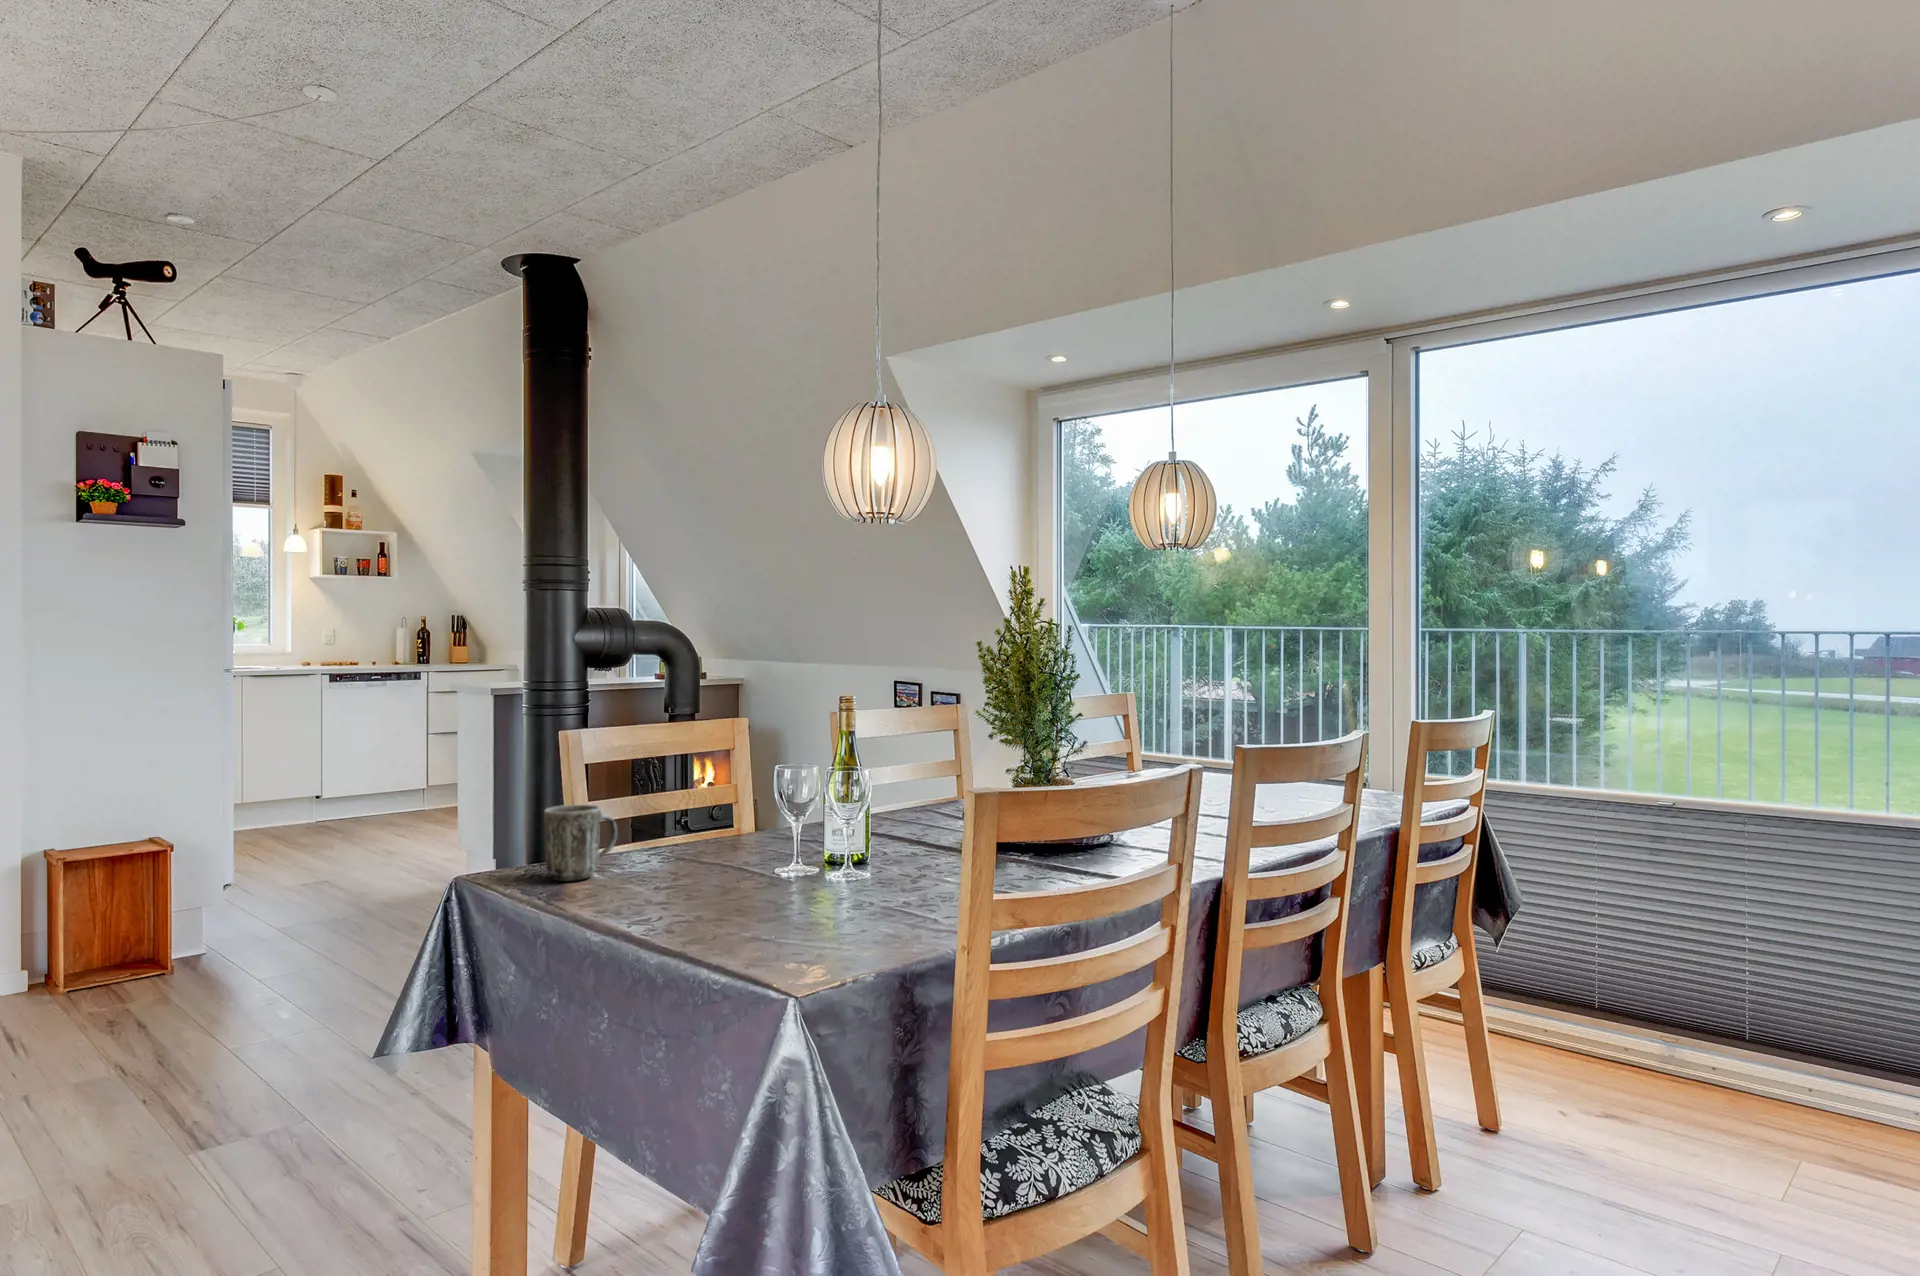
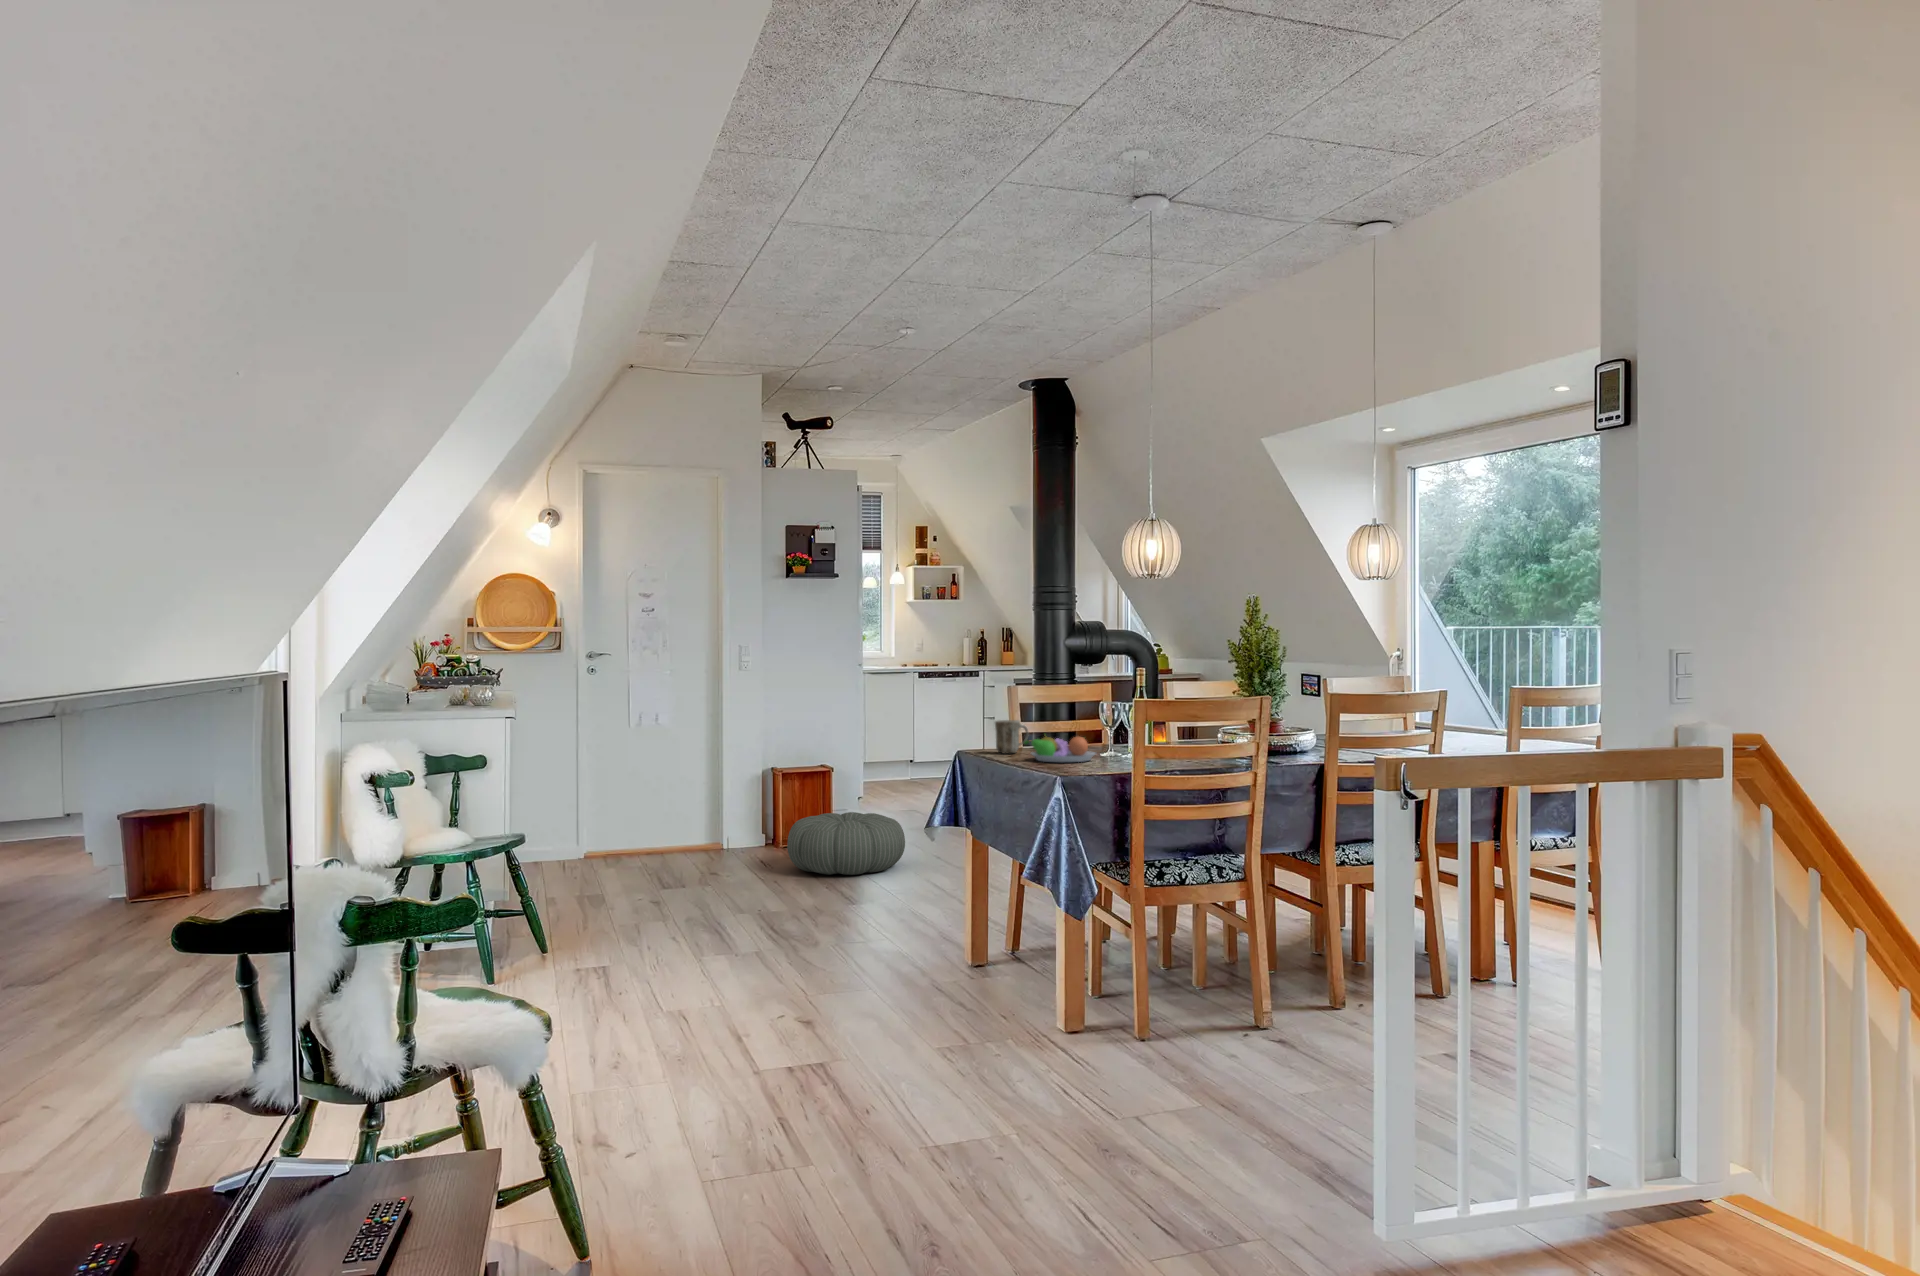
fruit bowl: none [632,838,788,911] -> present [1024,736,1095,762]
pouf: none [57,933,311,1068] -> present [787,812,905,875]

